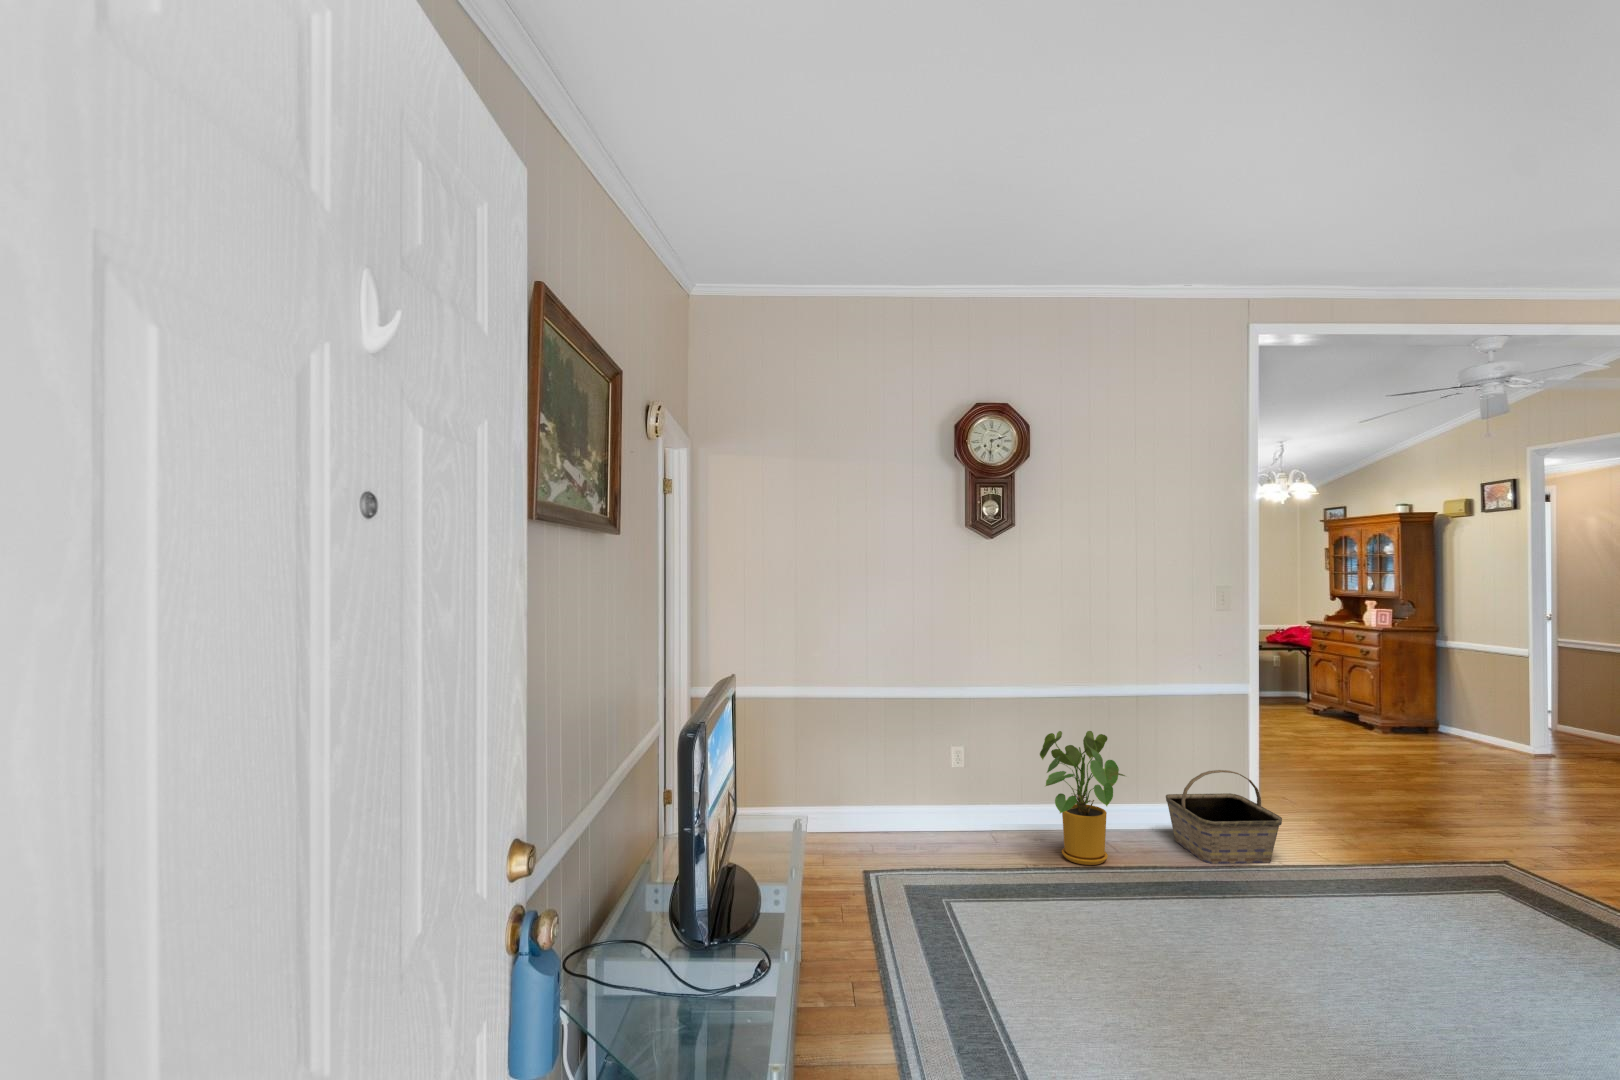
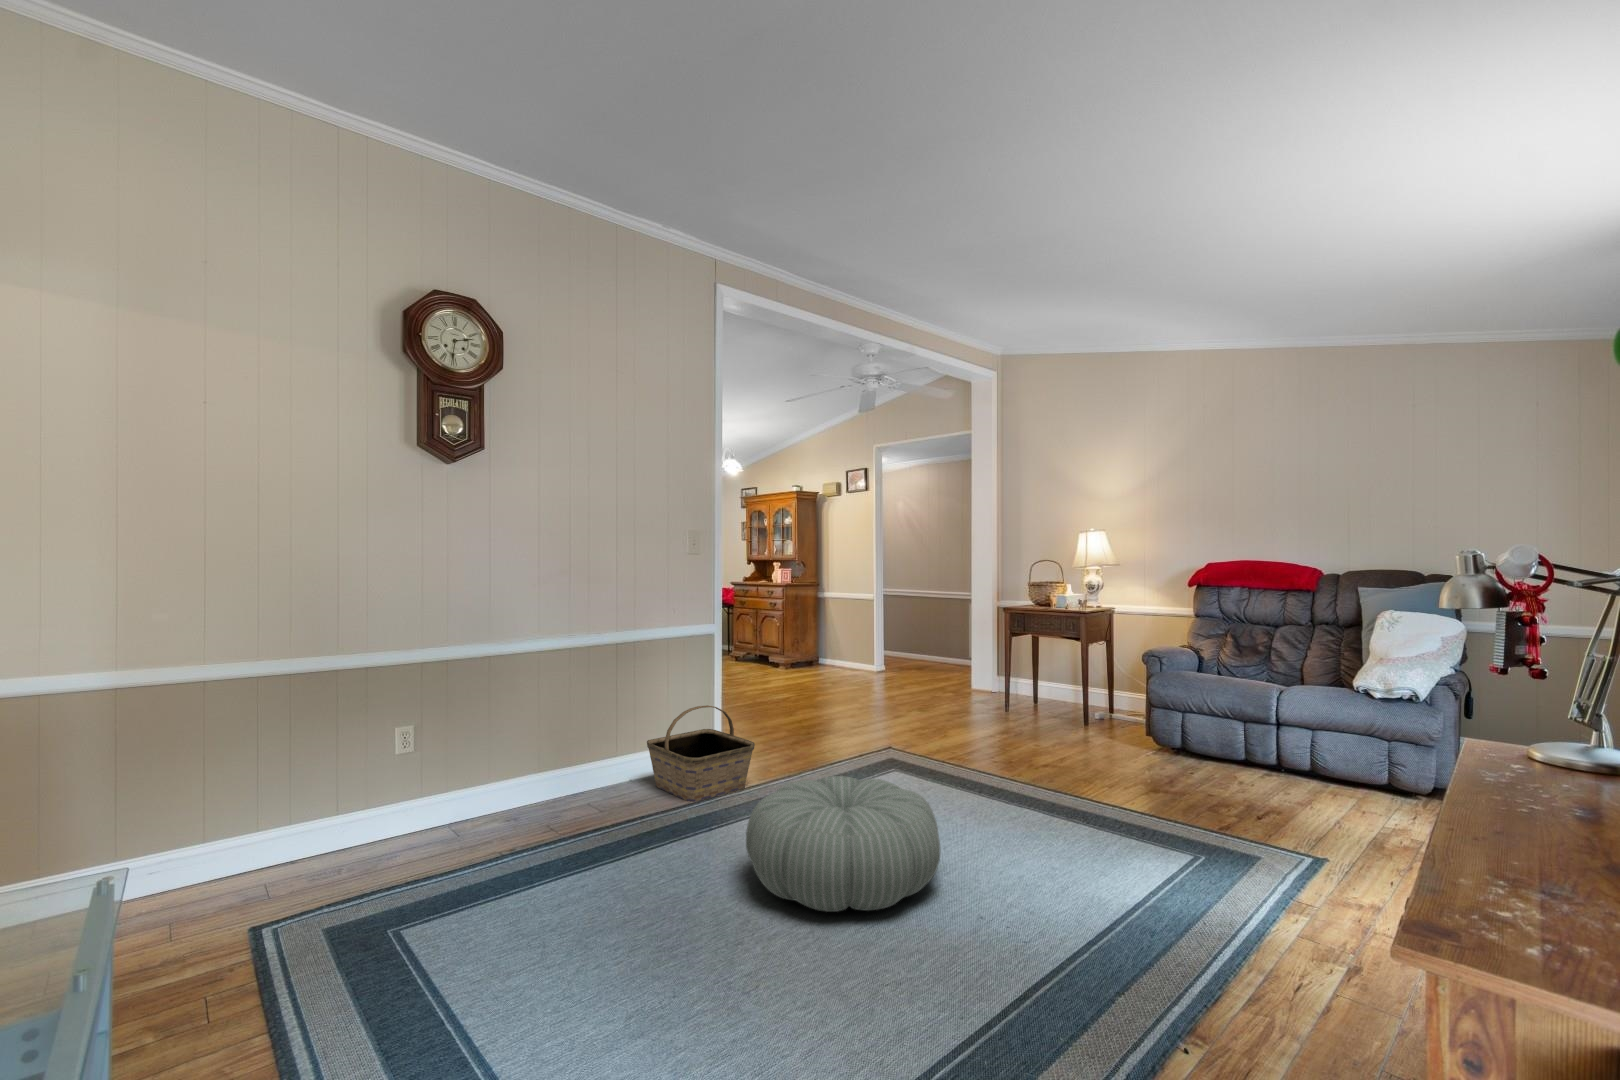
house plant: present [1040,731,1125,865] -> none [513,683,619,835]
pouf: none [1239,866,1472,1012] -> present [746,776,940,912]

